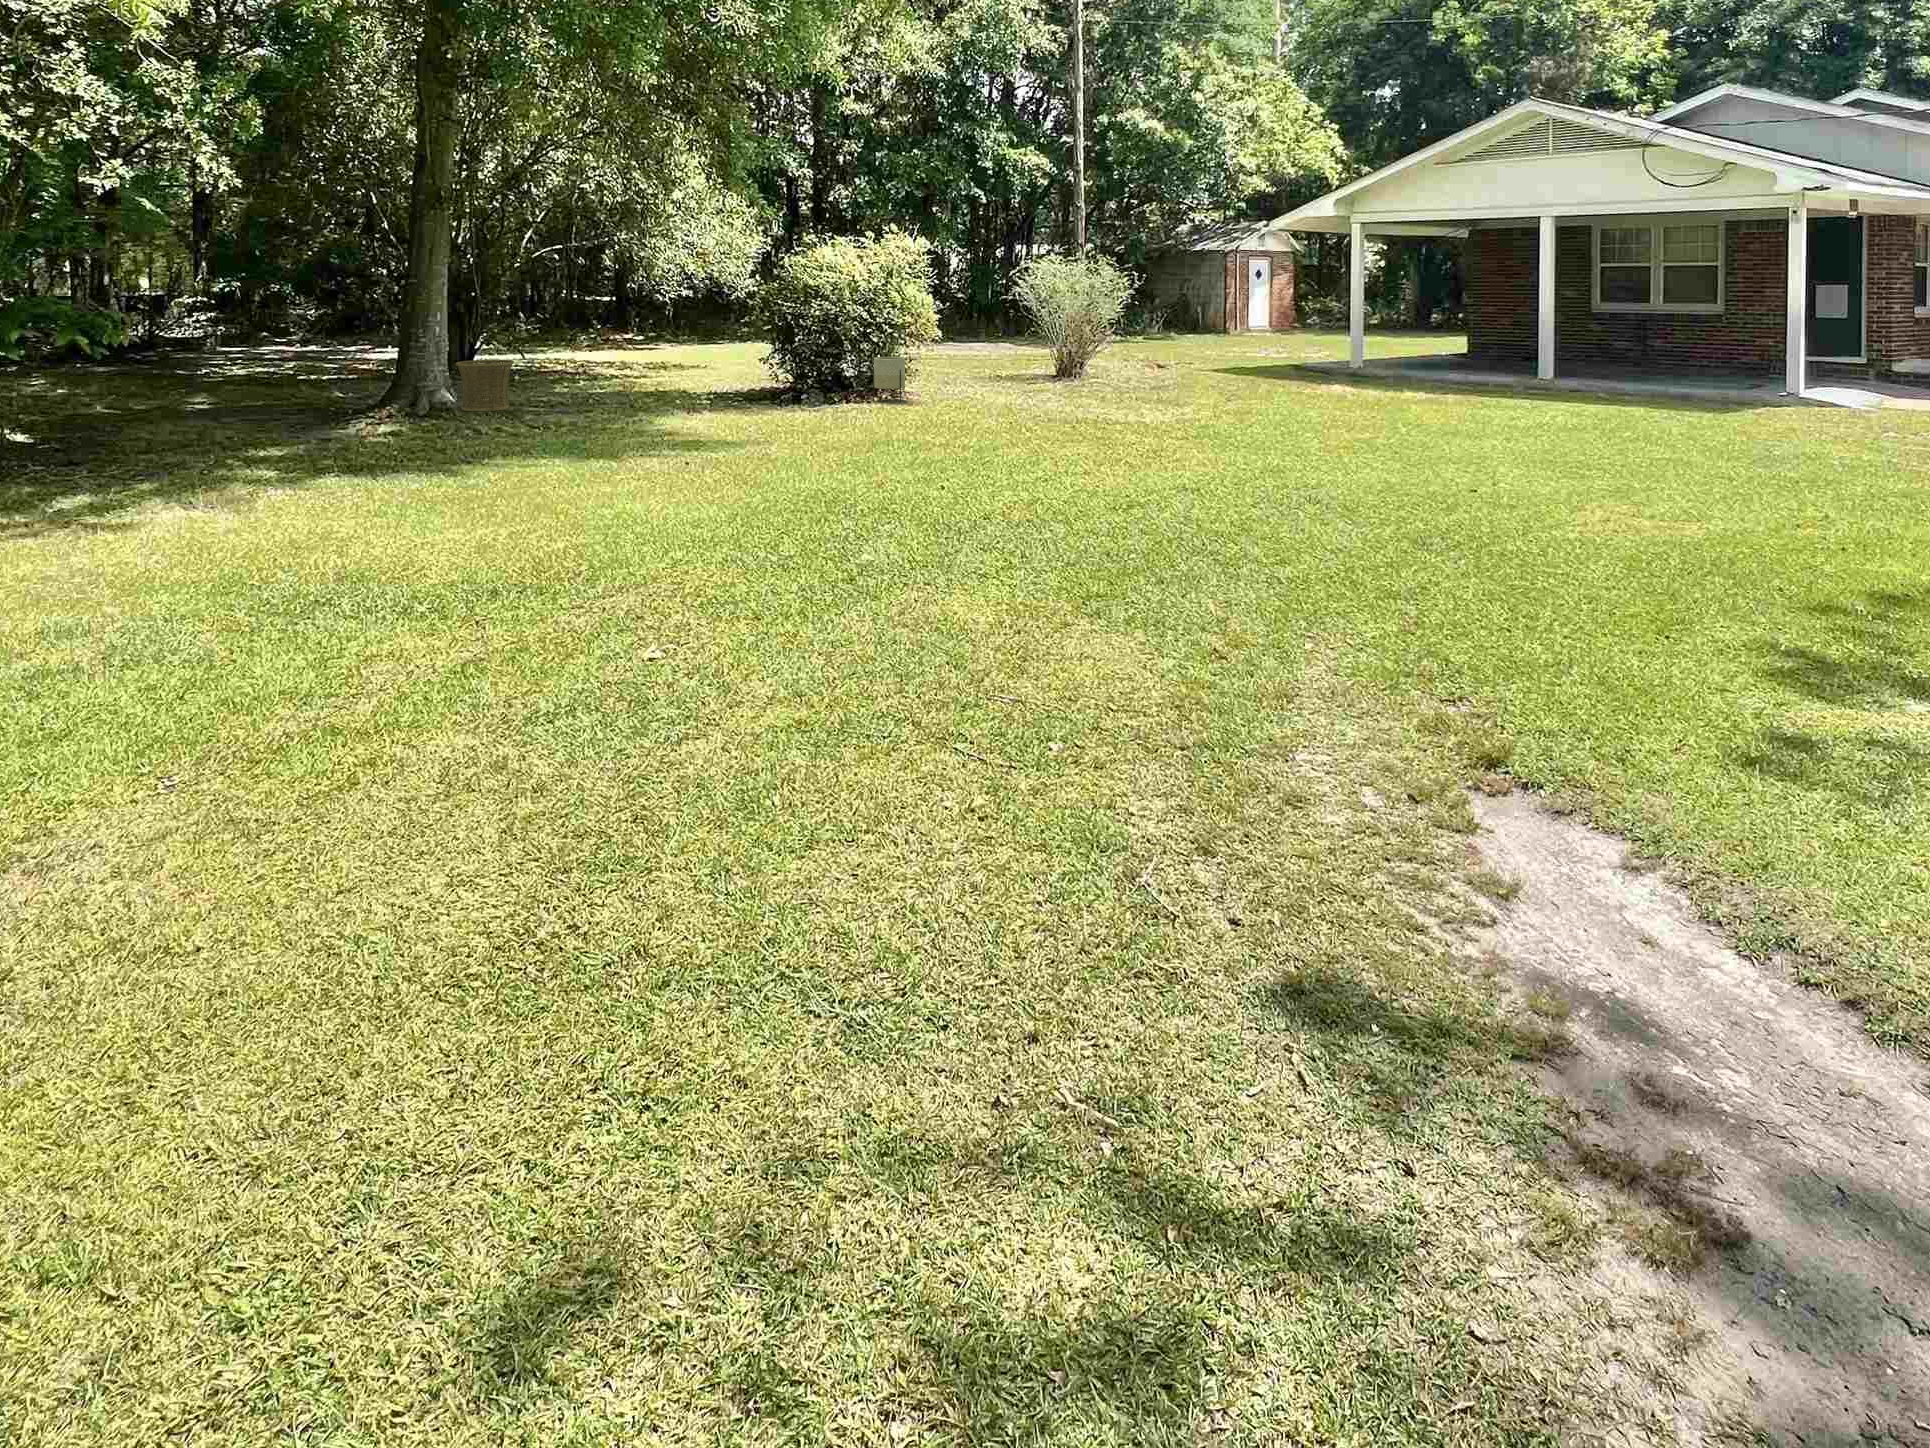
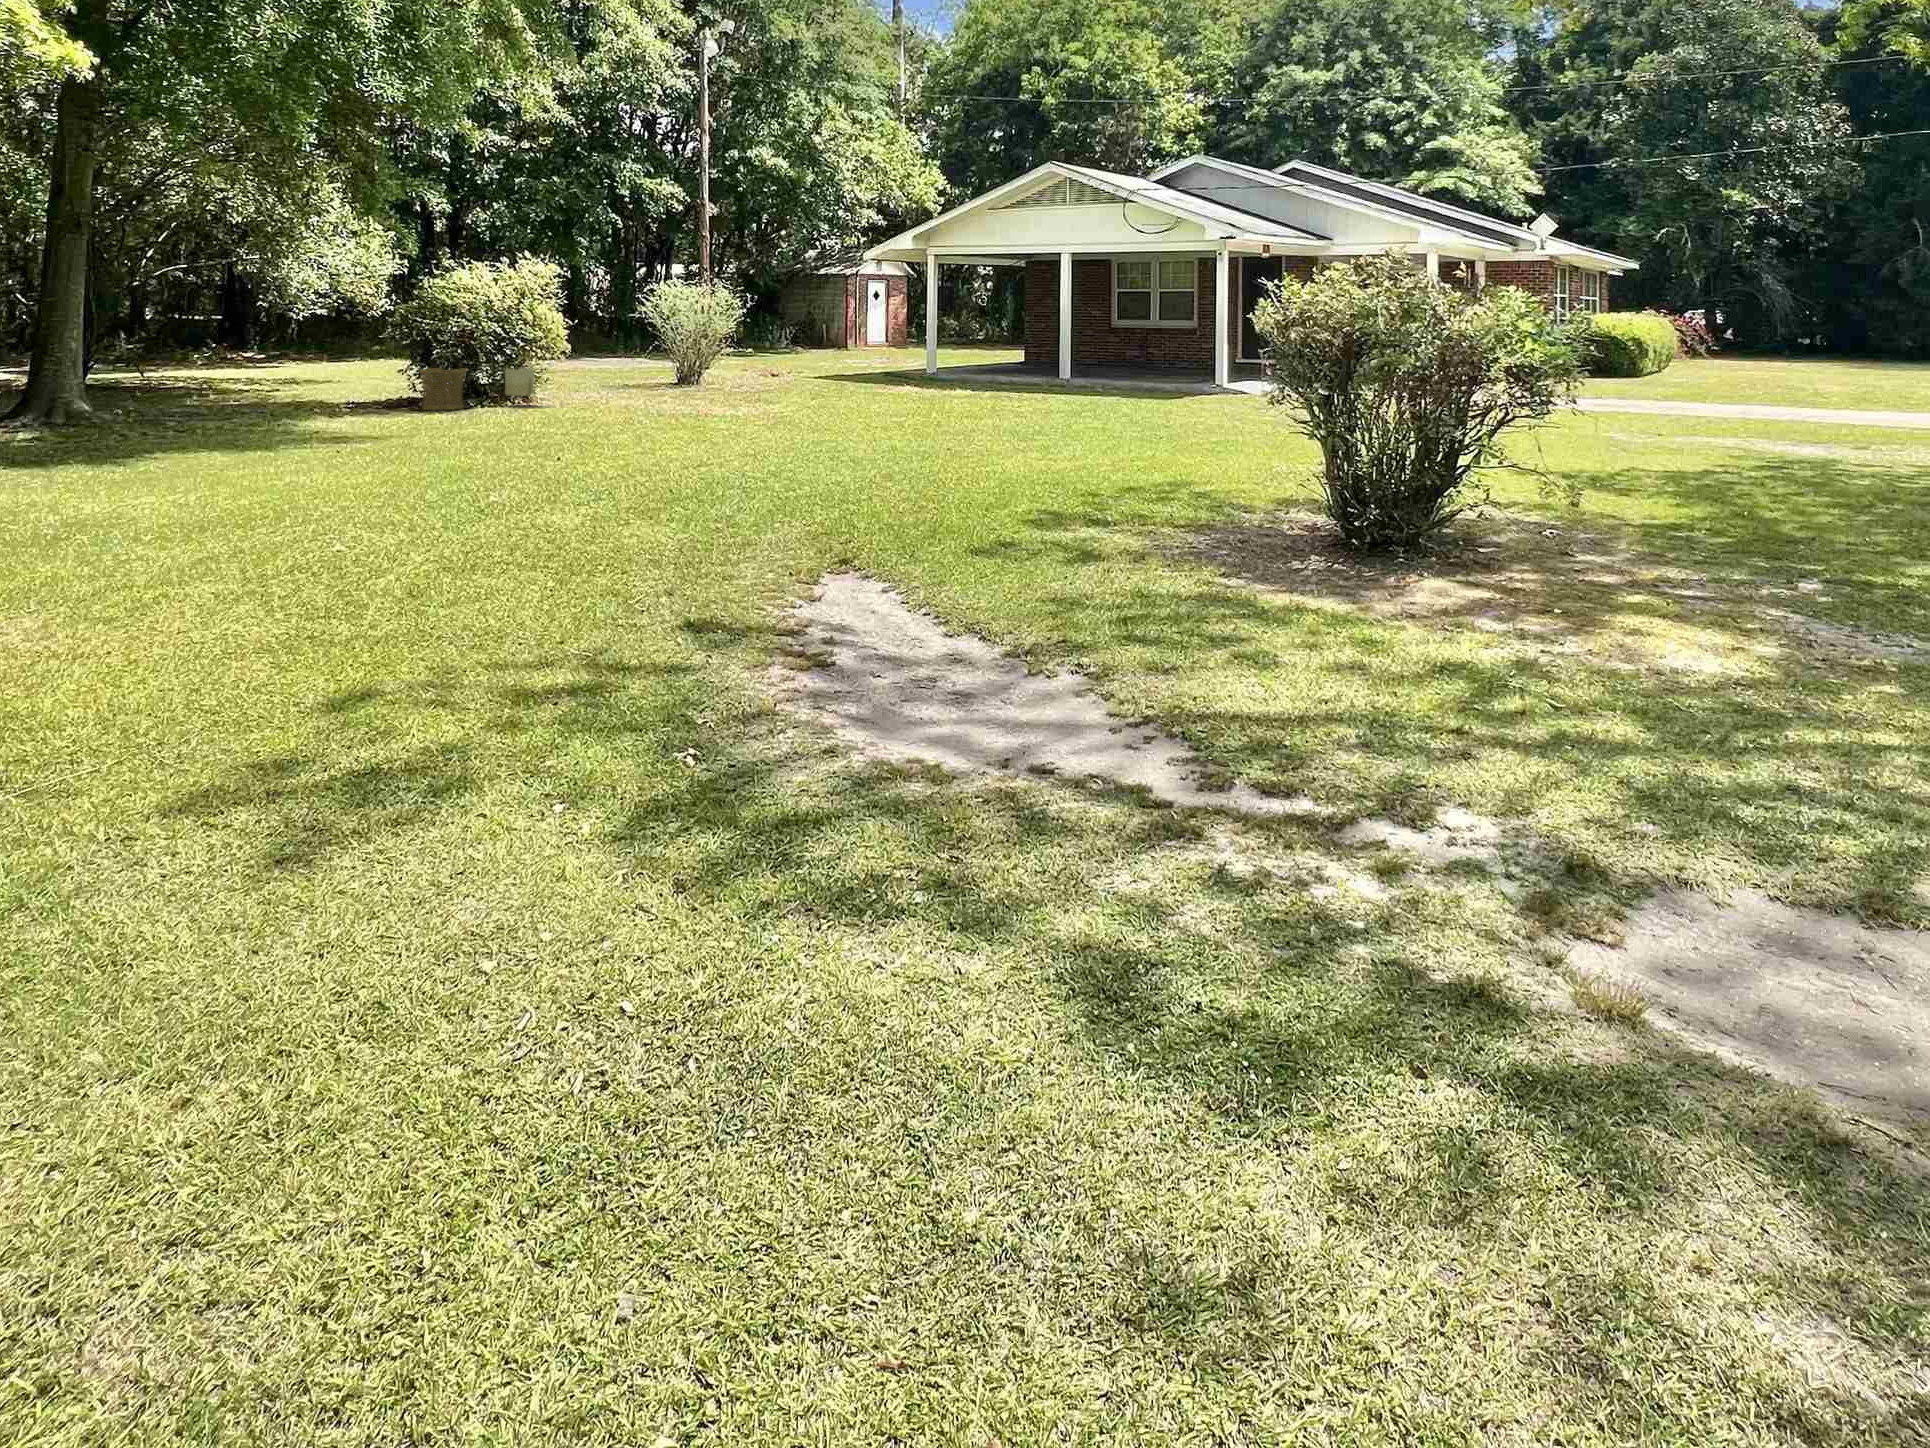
basket: present [455,360,514,411] -> present [419,368,467,410]

